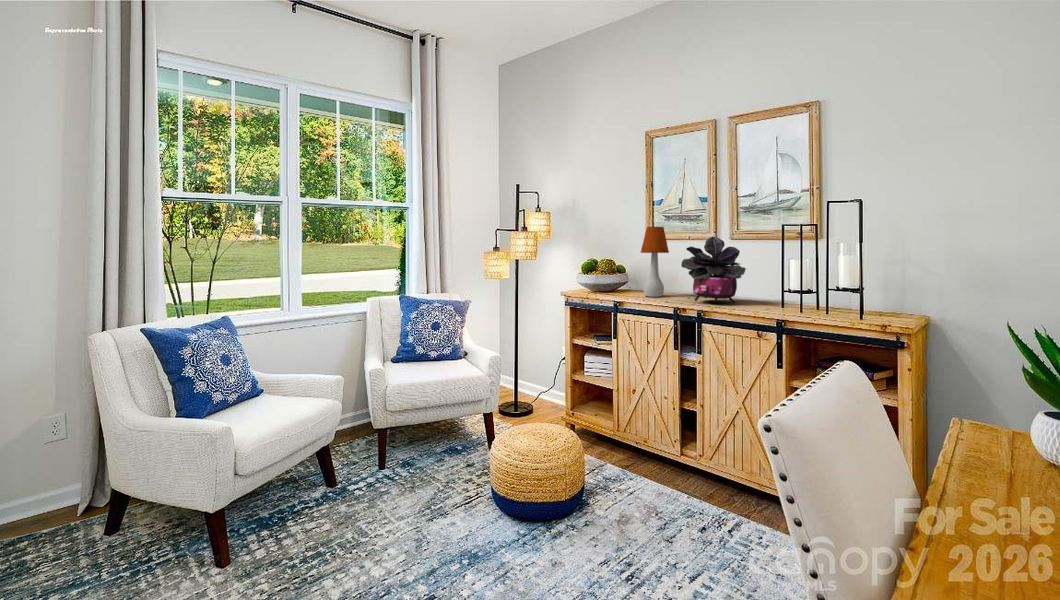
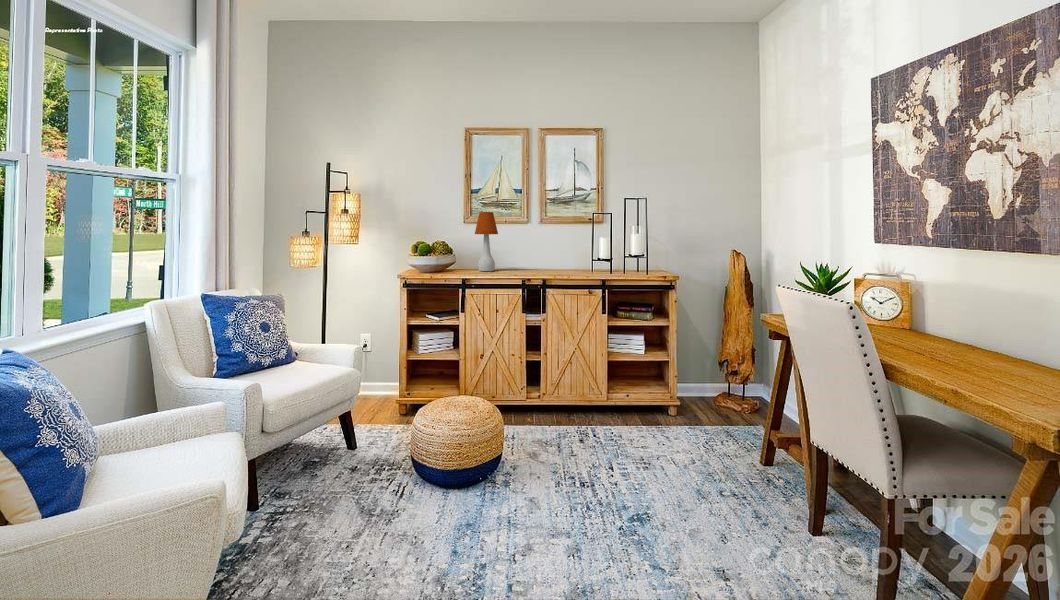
potted plant: present [681,237,746,303] -> none [519,221,567,273]

